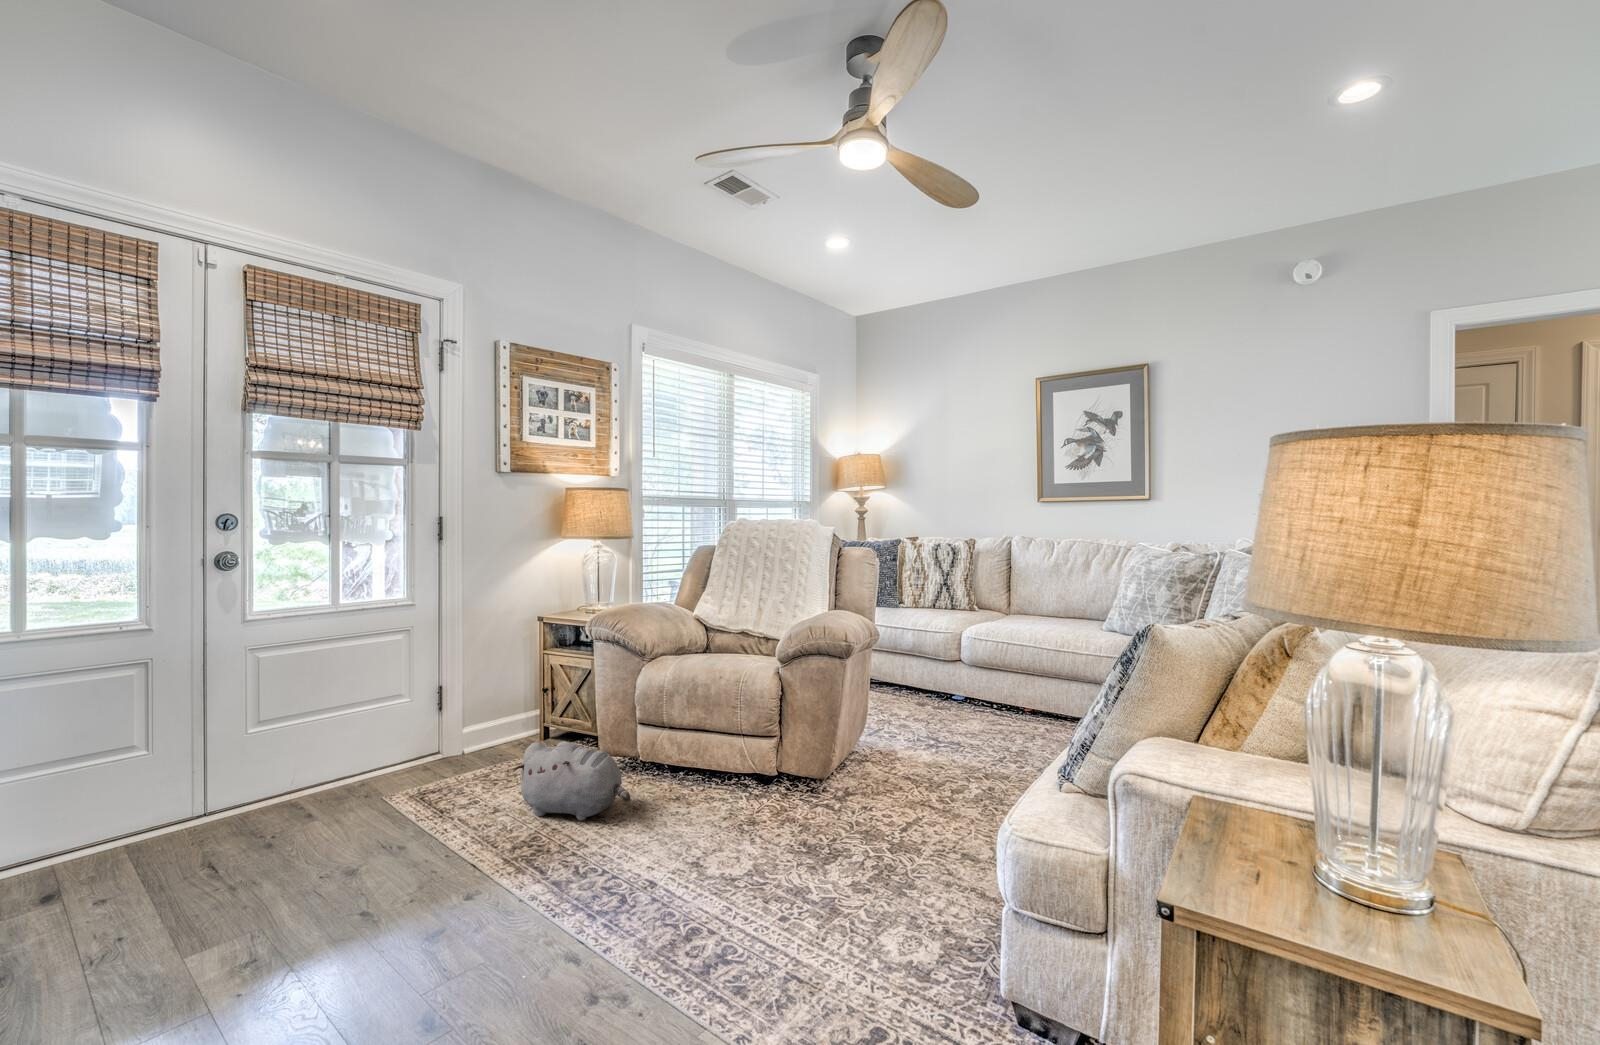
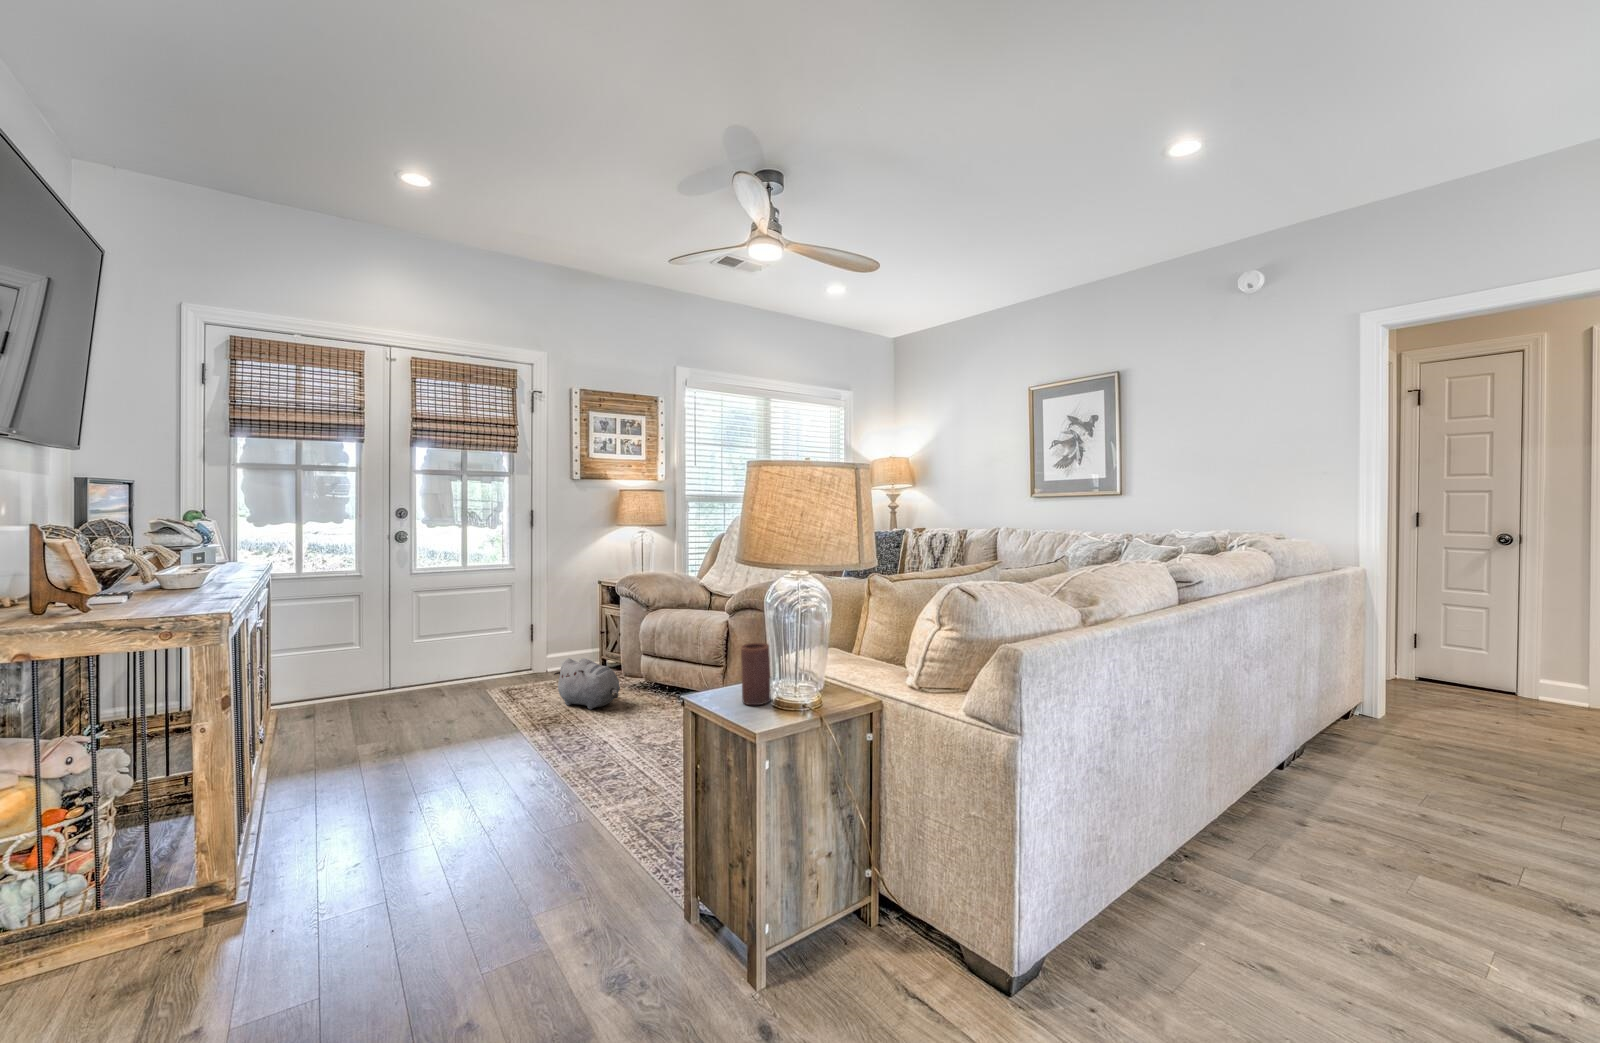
candle: none [1238,771,1307,905] -> present [741,643,771,705]

